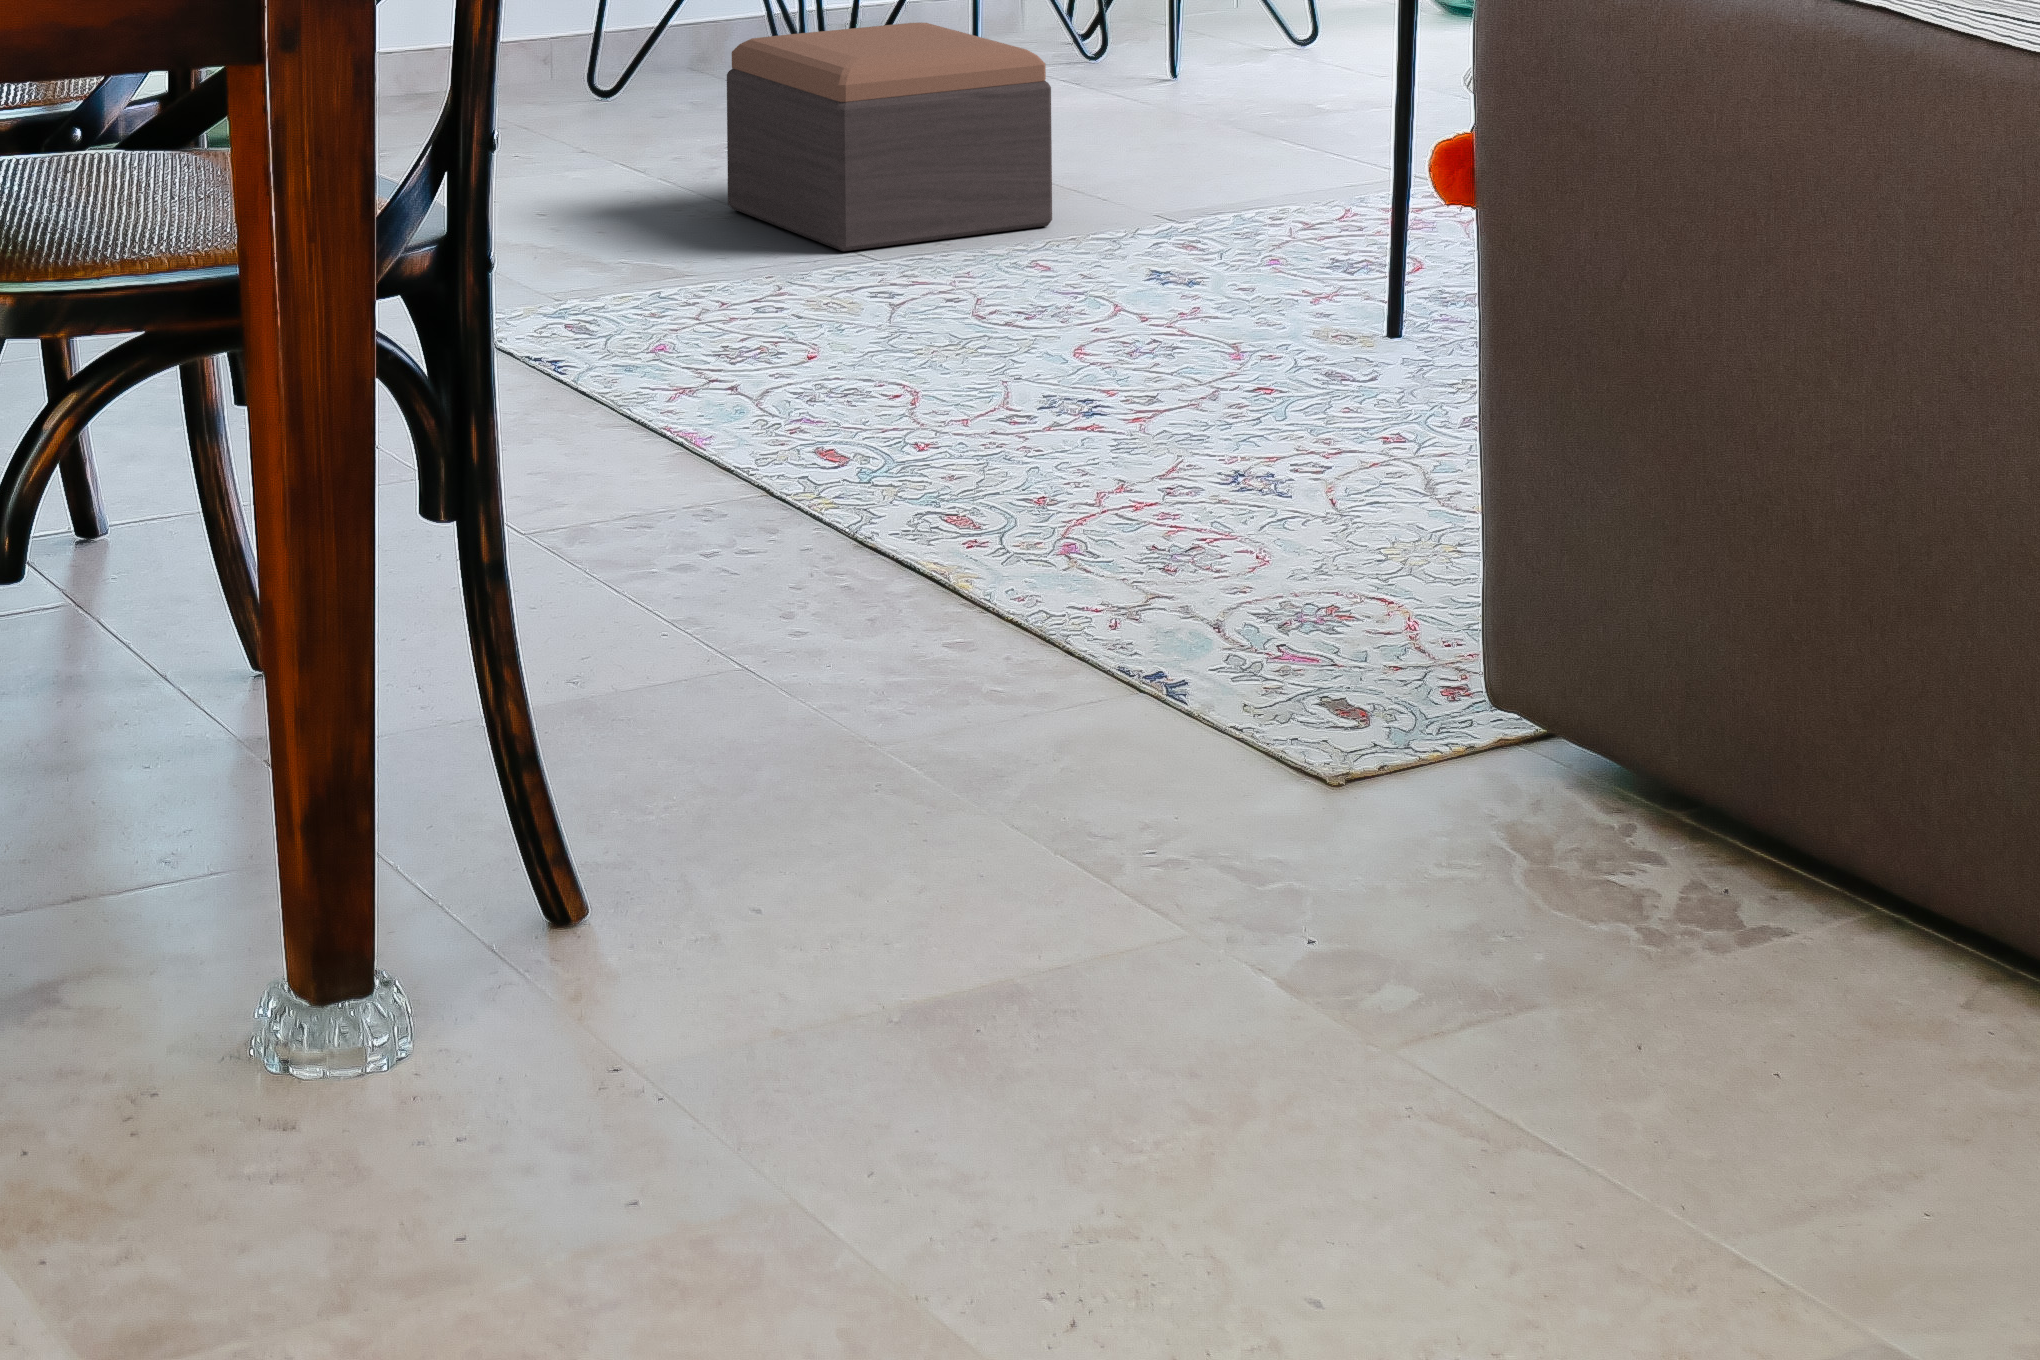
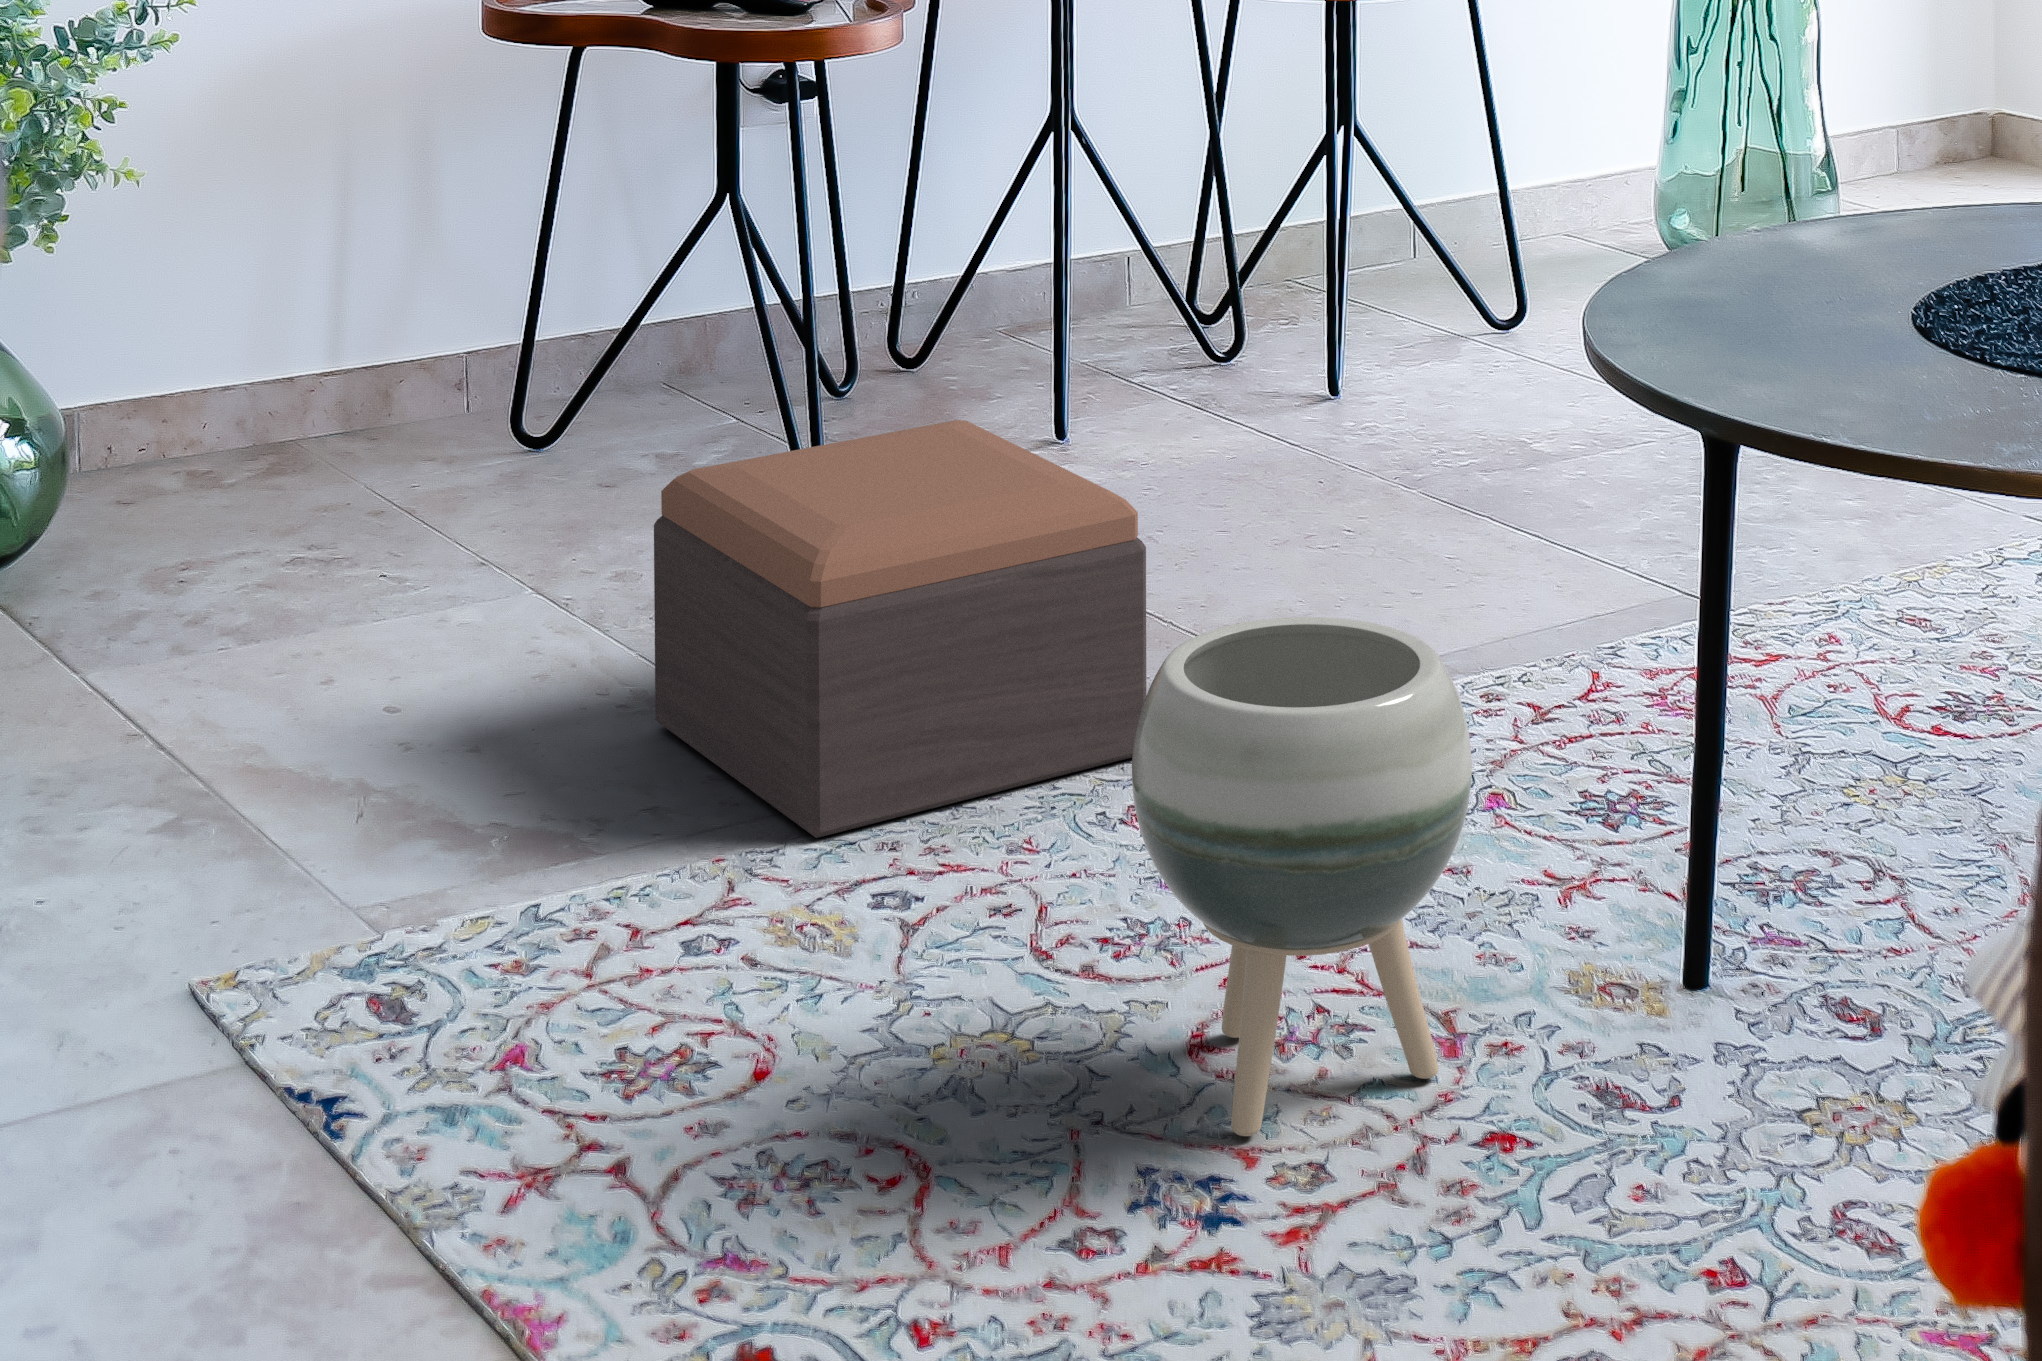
planter: none [1053,66,1260,353] -> present [1132,617,1472,1136]

